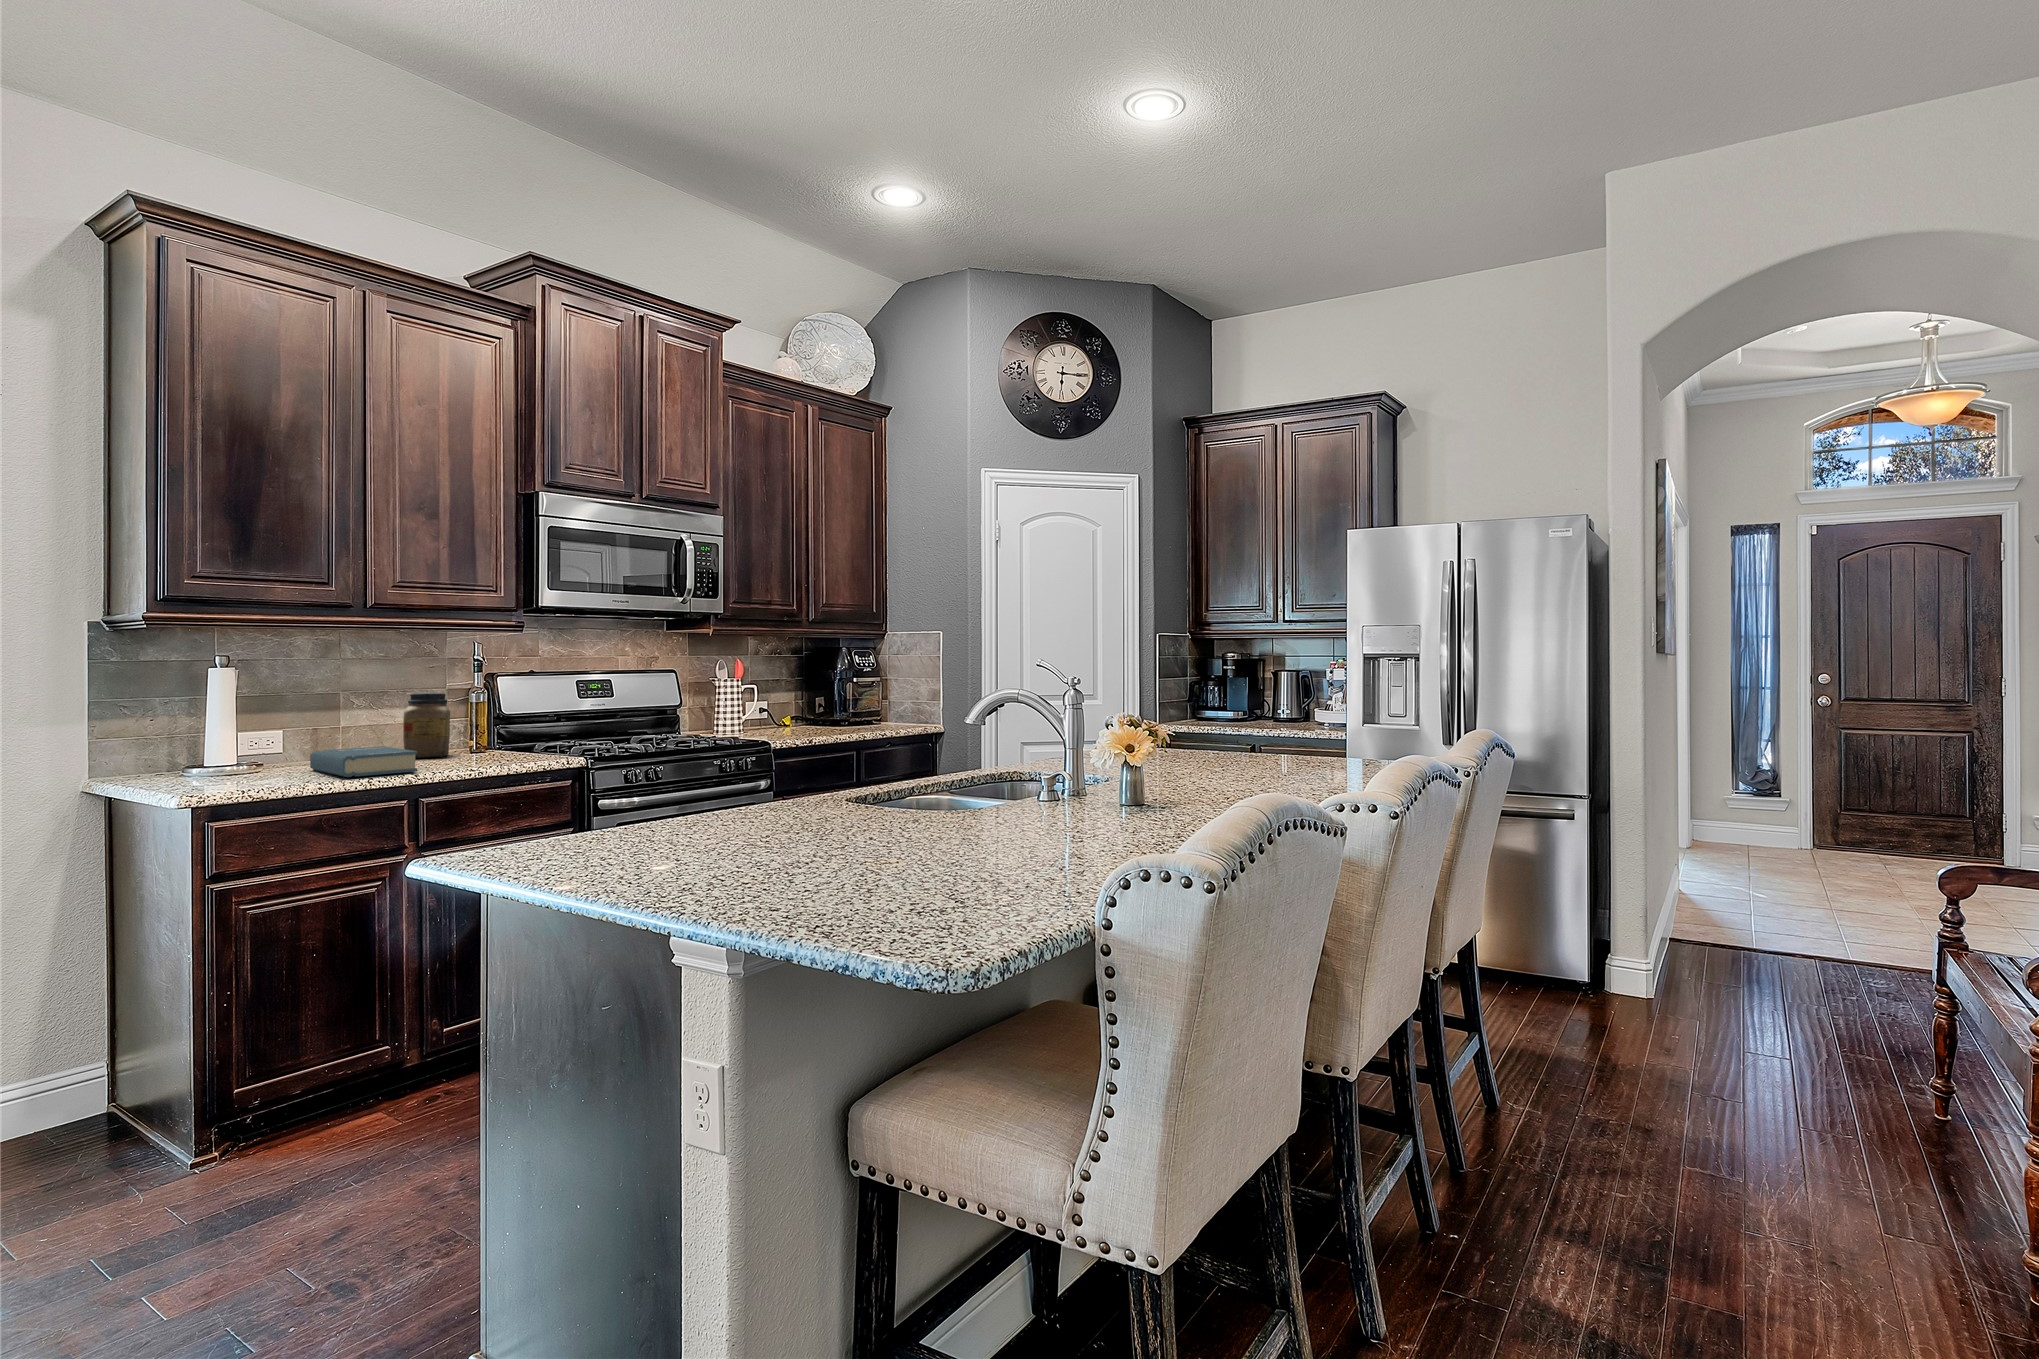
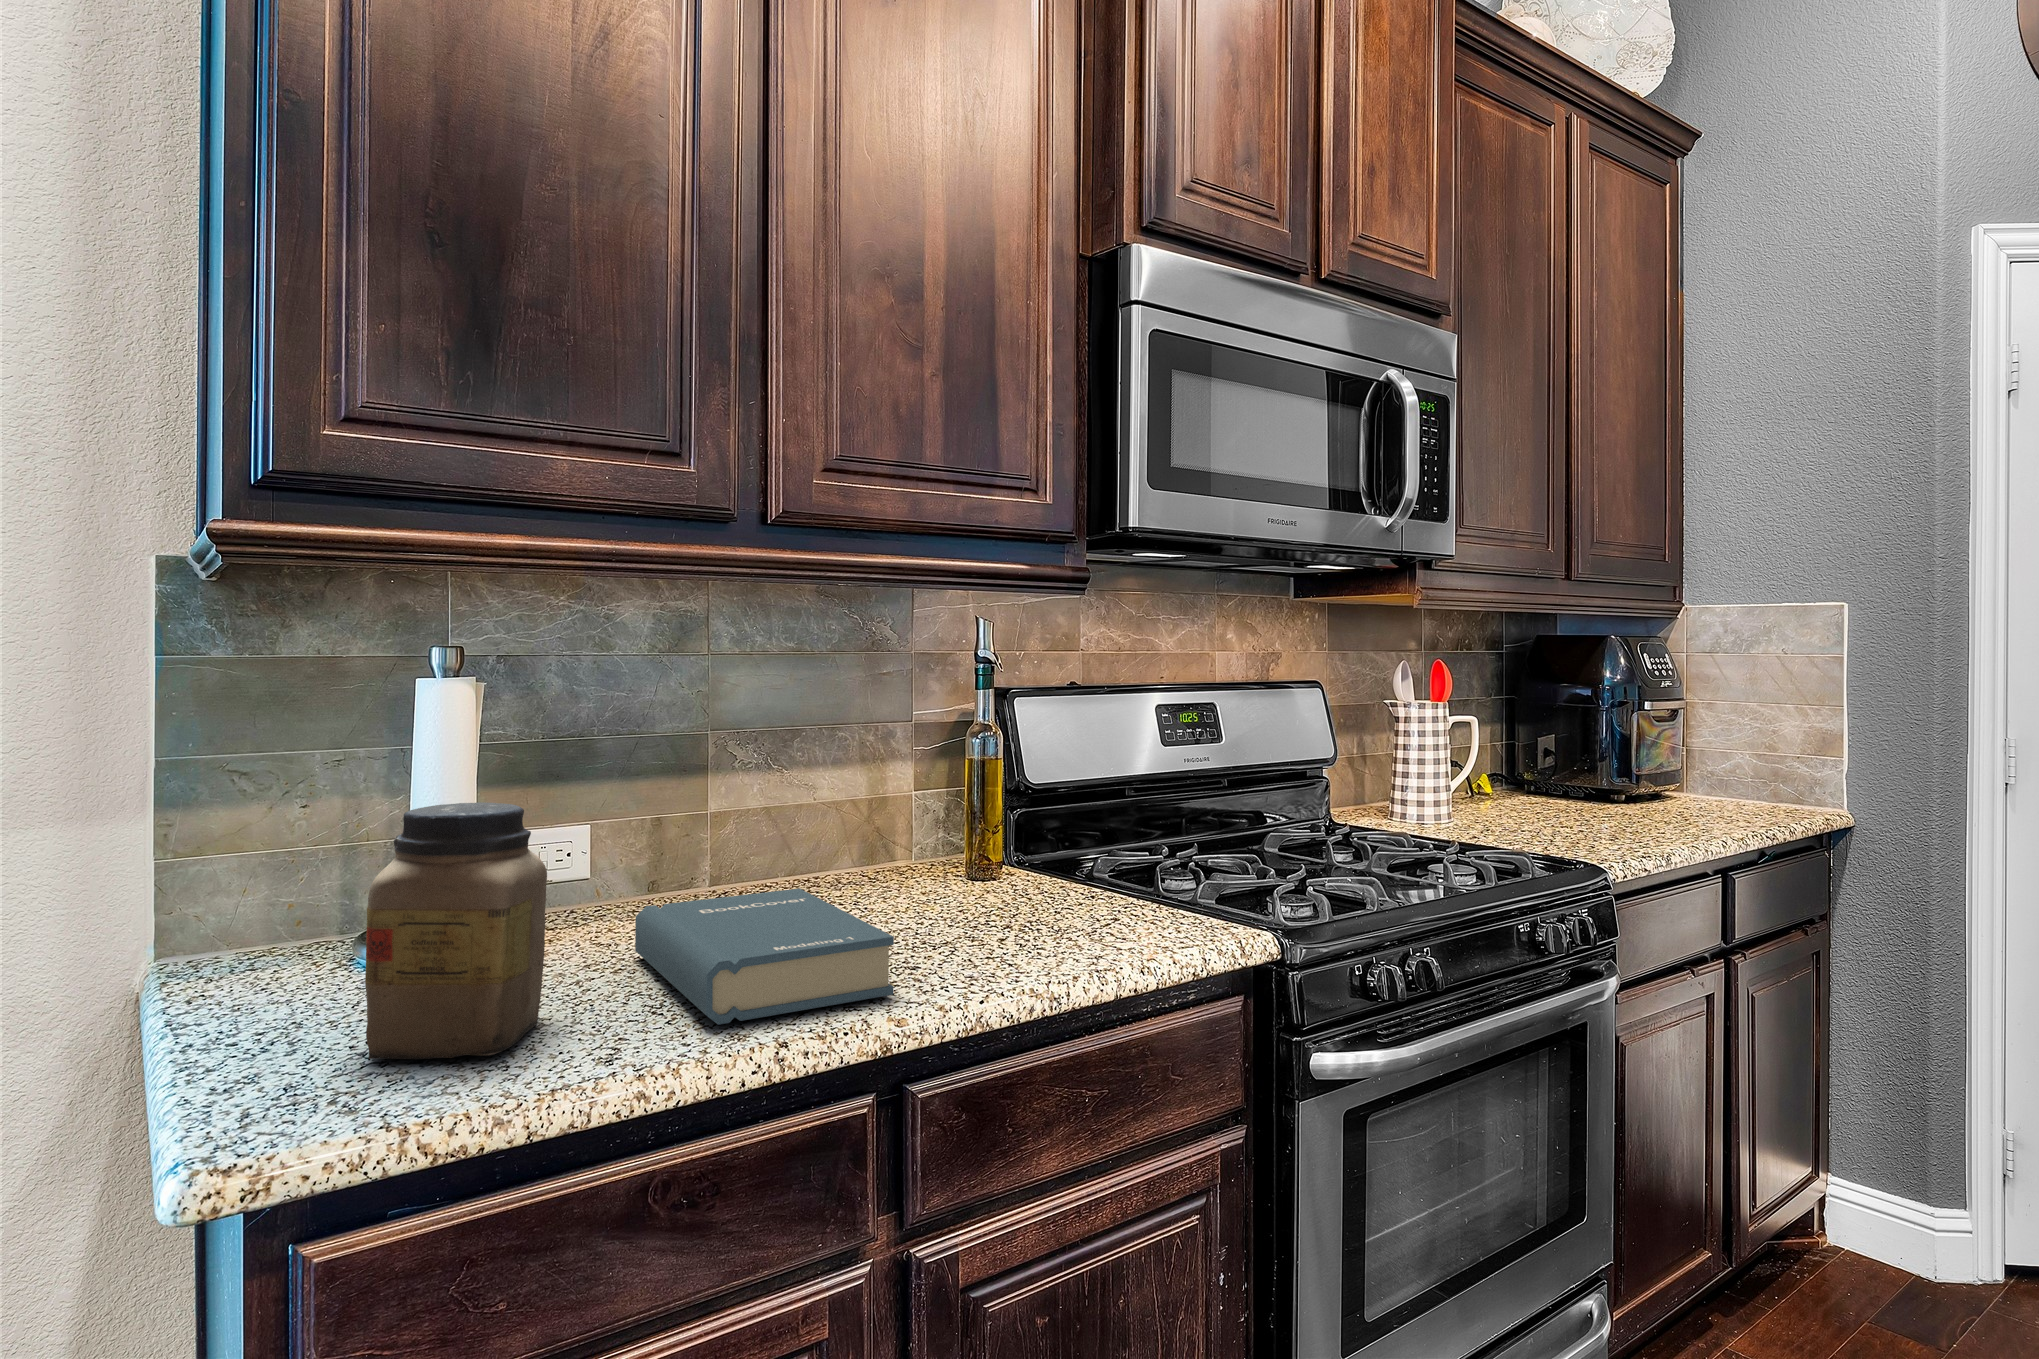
jar: present [403,692,450,758] -> present [365,802,547,1059]

